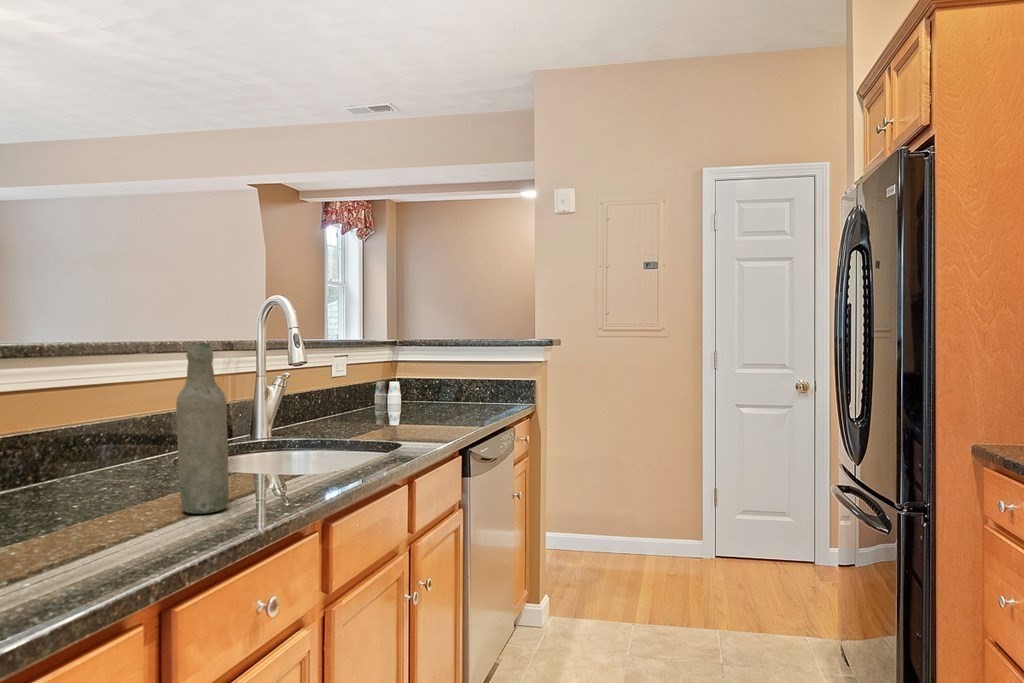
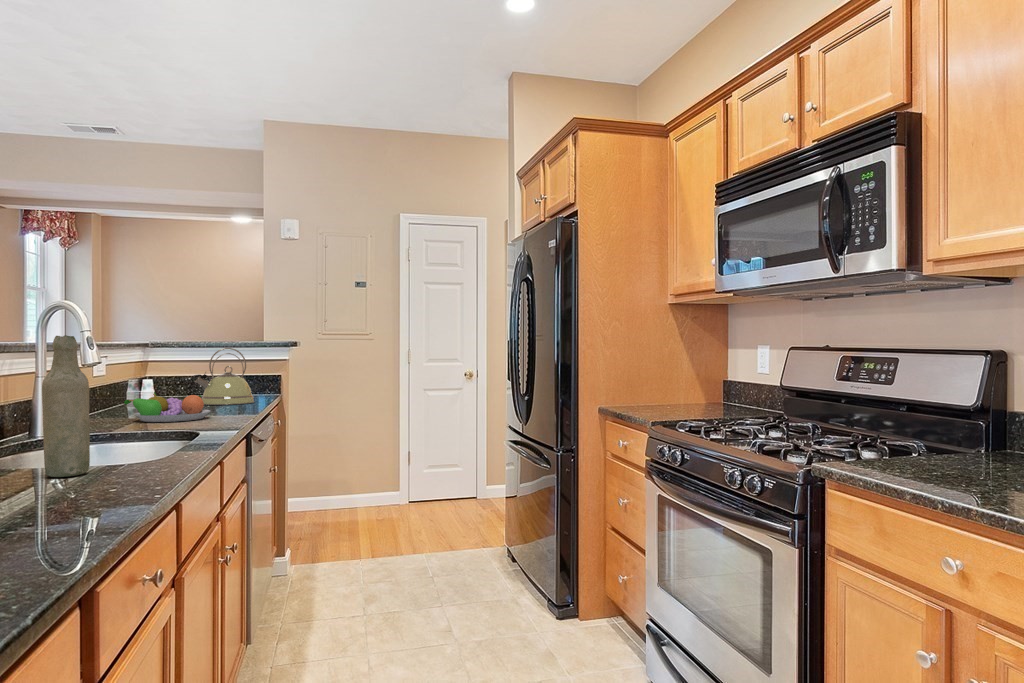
kettle: none [436,343,499,408] -> present [194,348,254,405]
fruit bowl: none [347,395,435,431] -> present [124,392,210,422]

